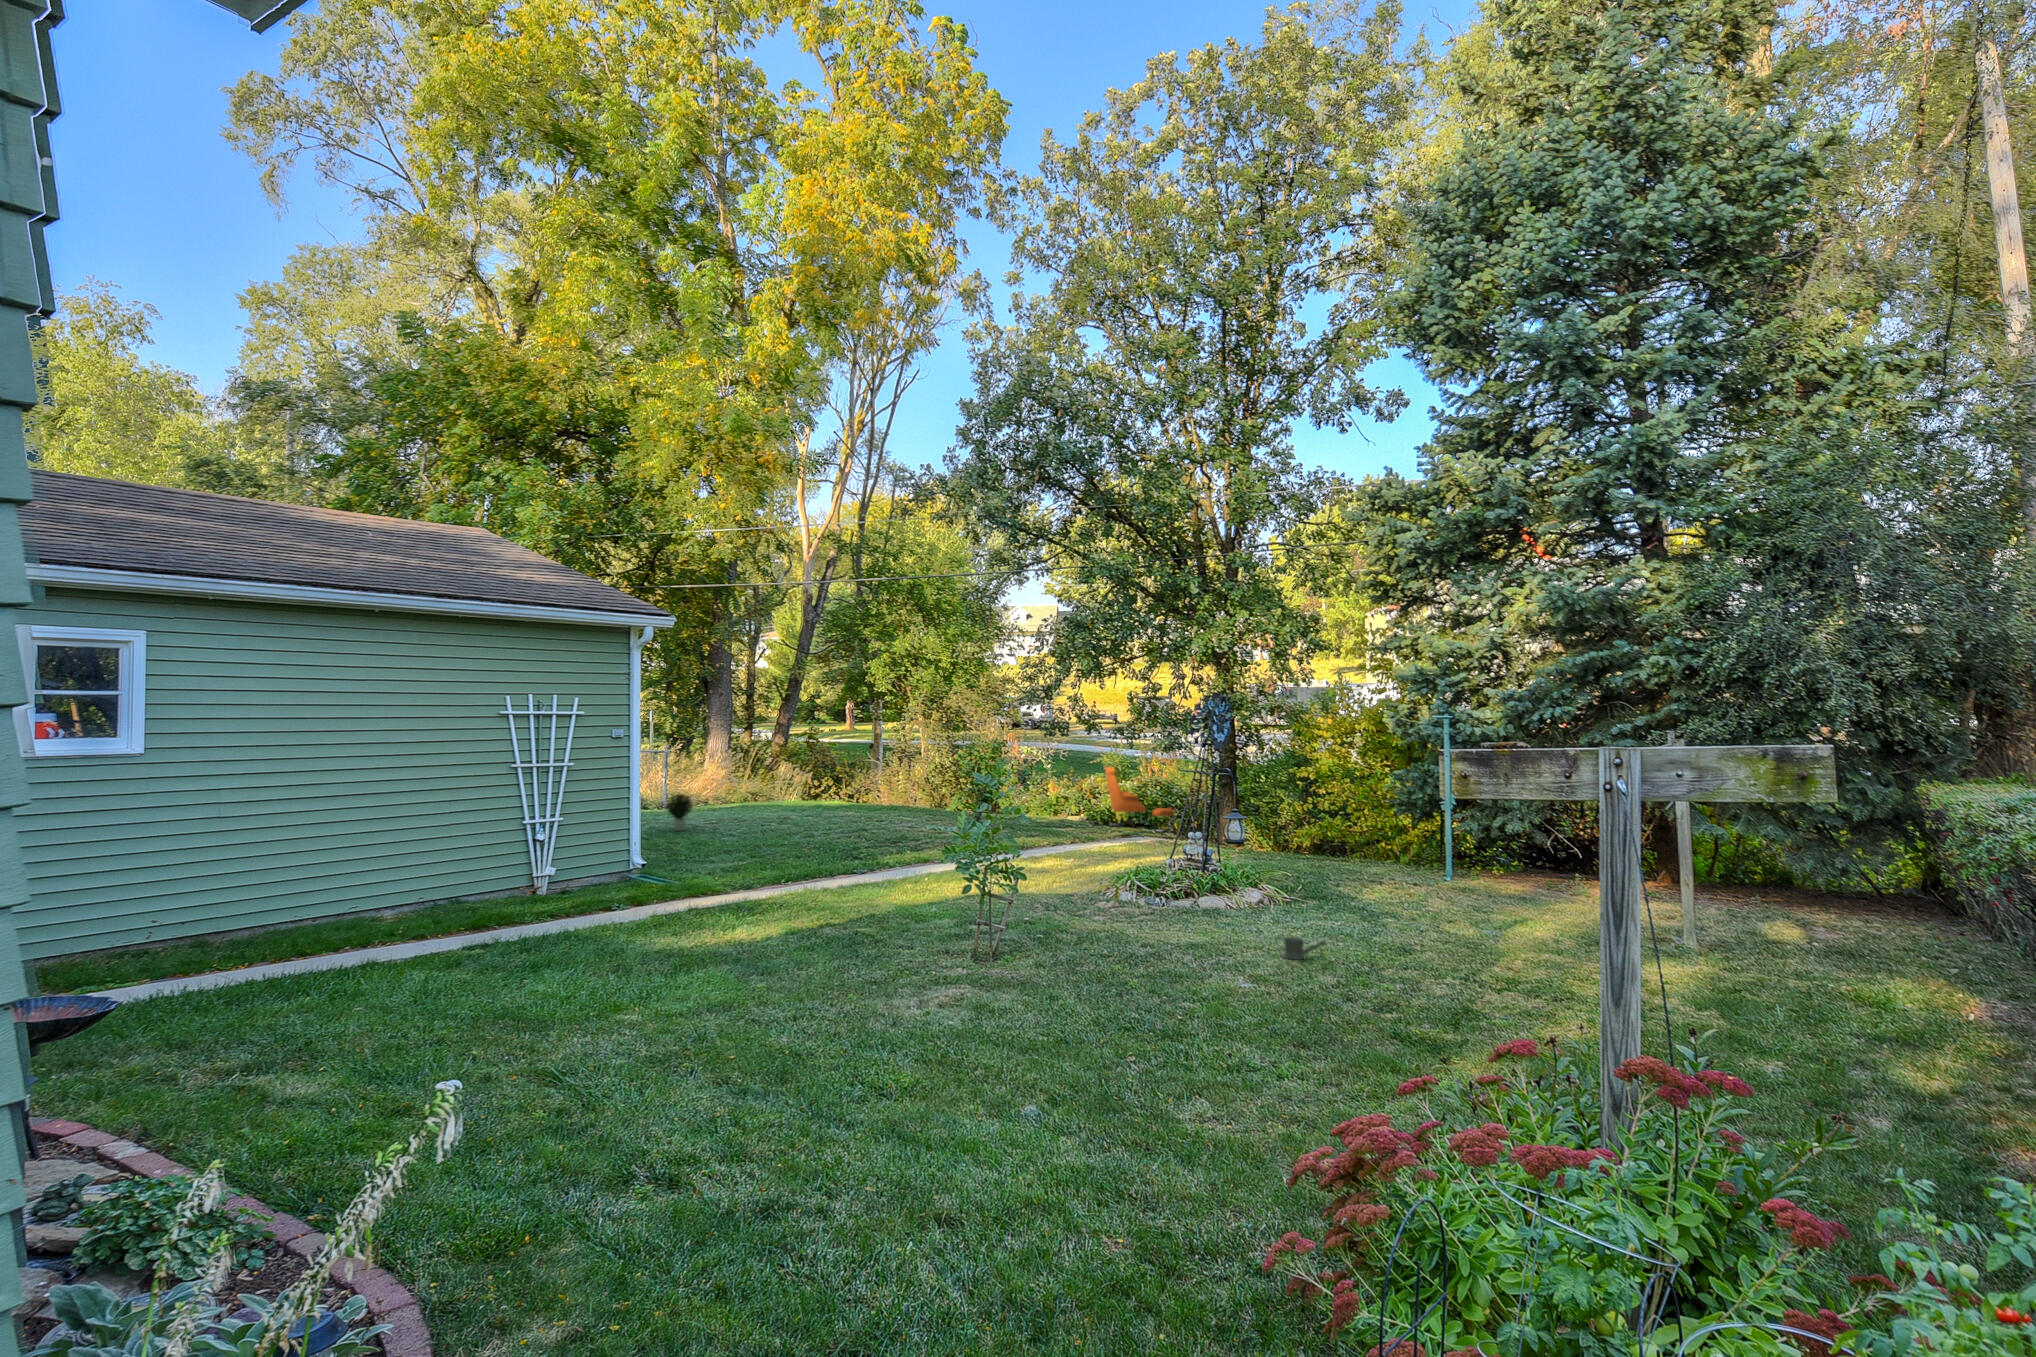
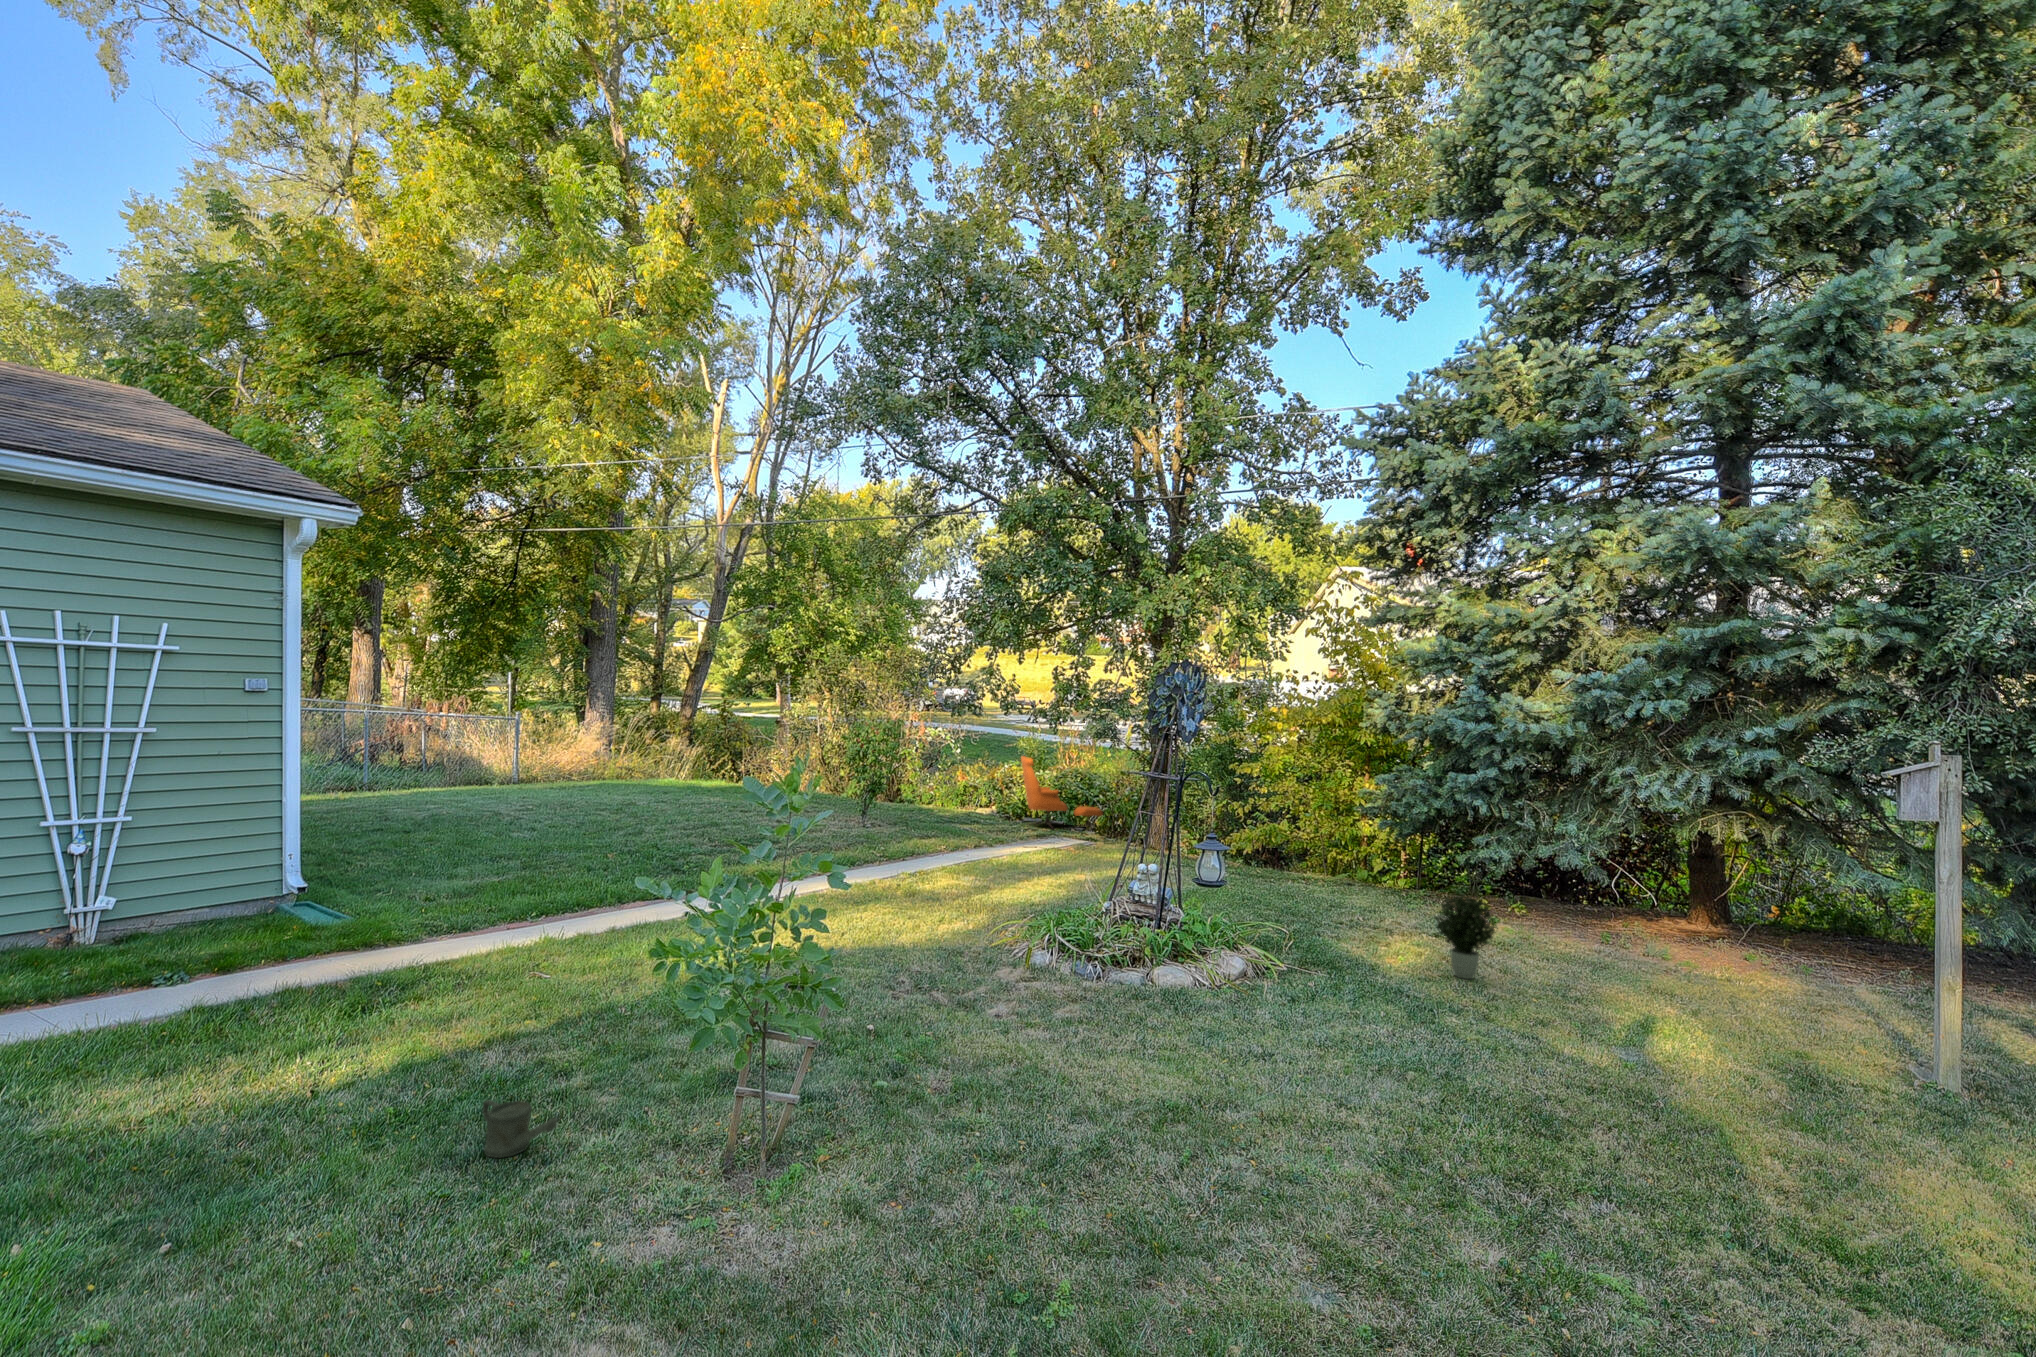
potted plant: present [667,793,693,831] -> present [1435,896,1498,979]
watering can: present [1275,937,1326,960] -> present [482,1100,557,1158]

